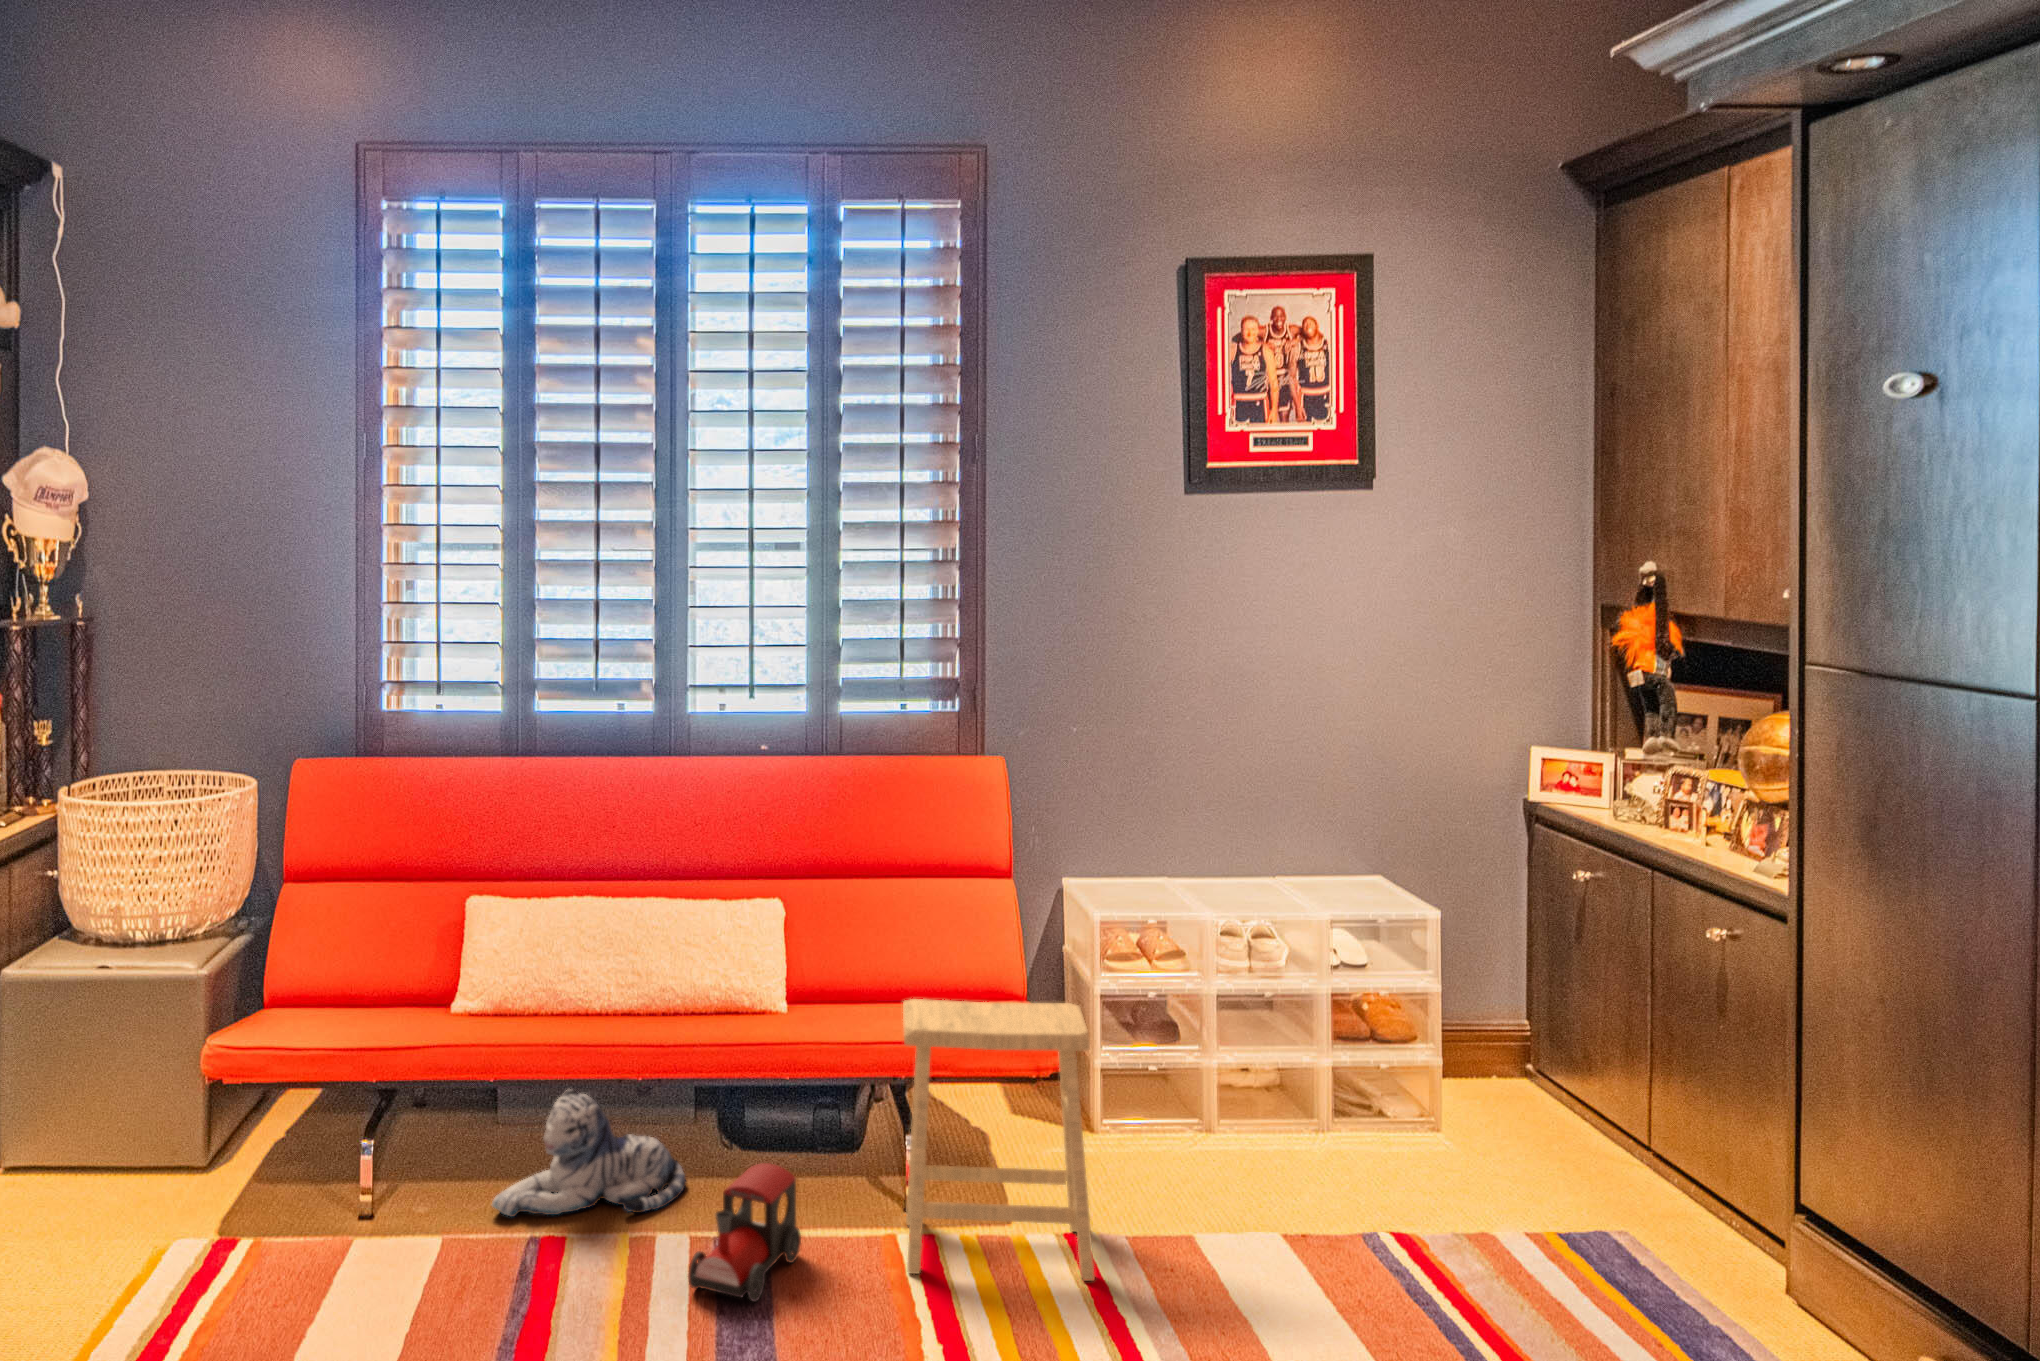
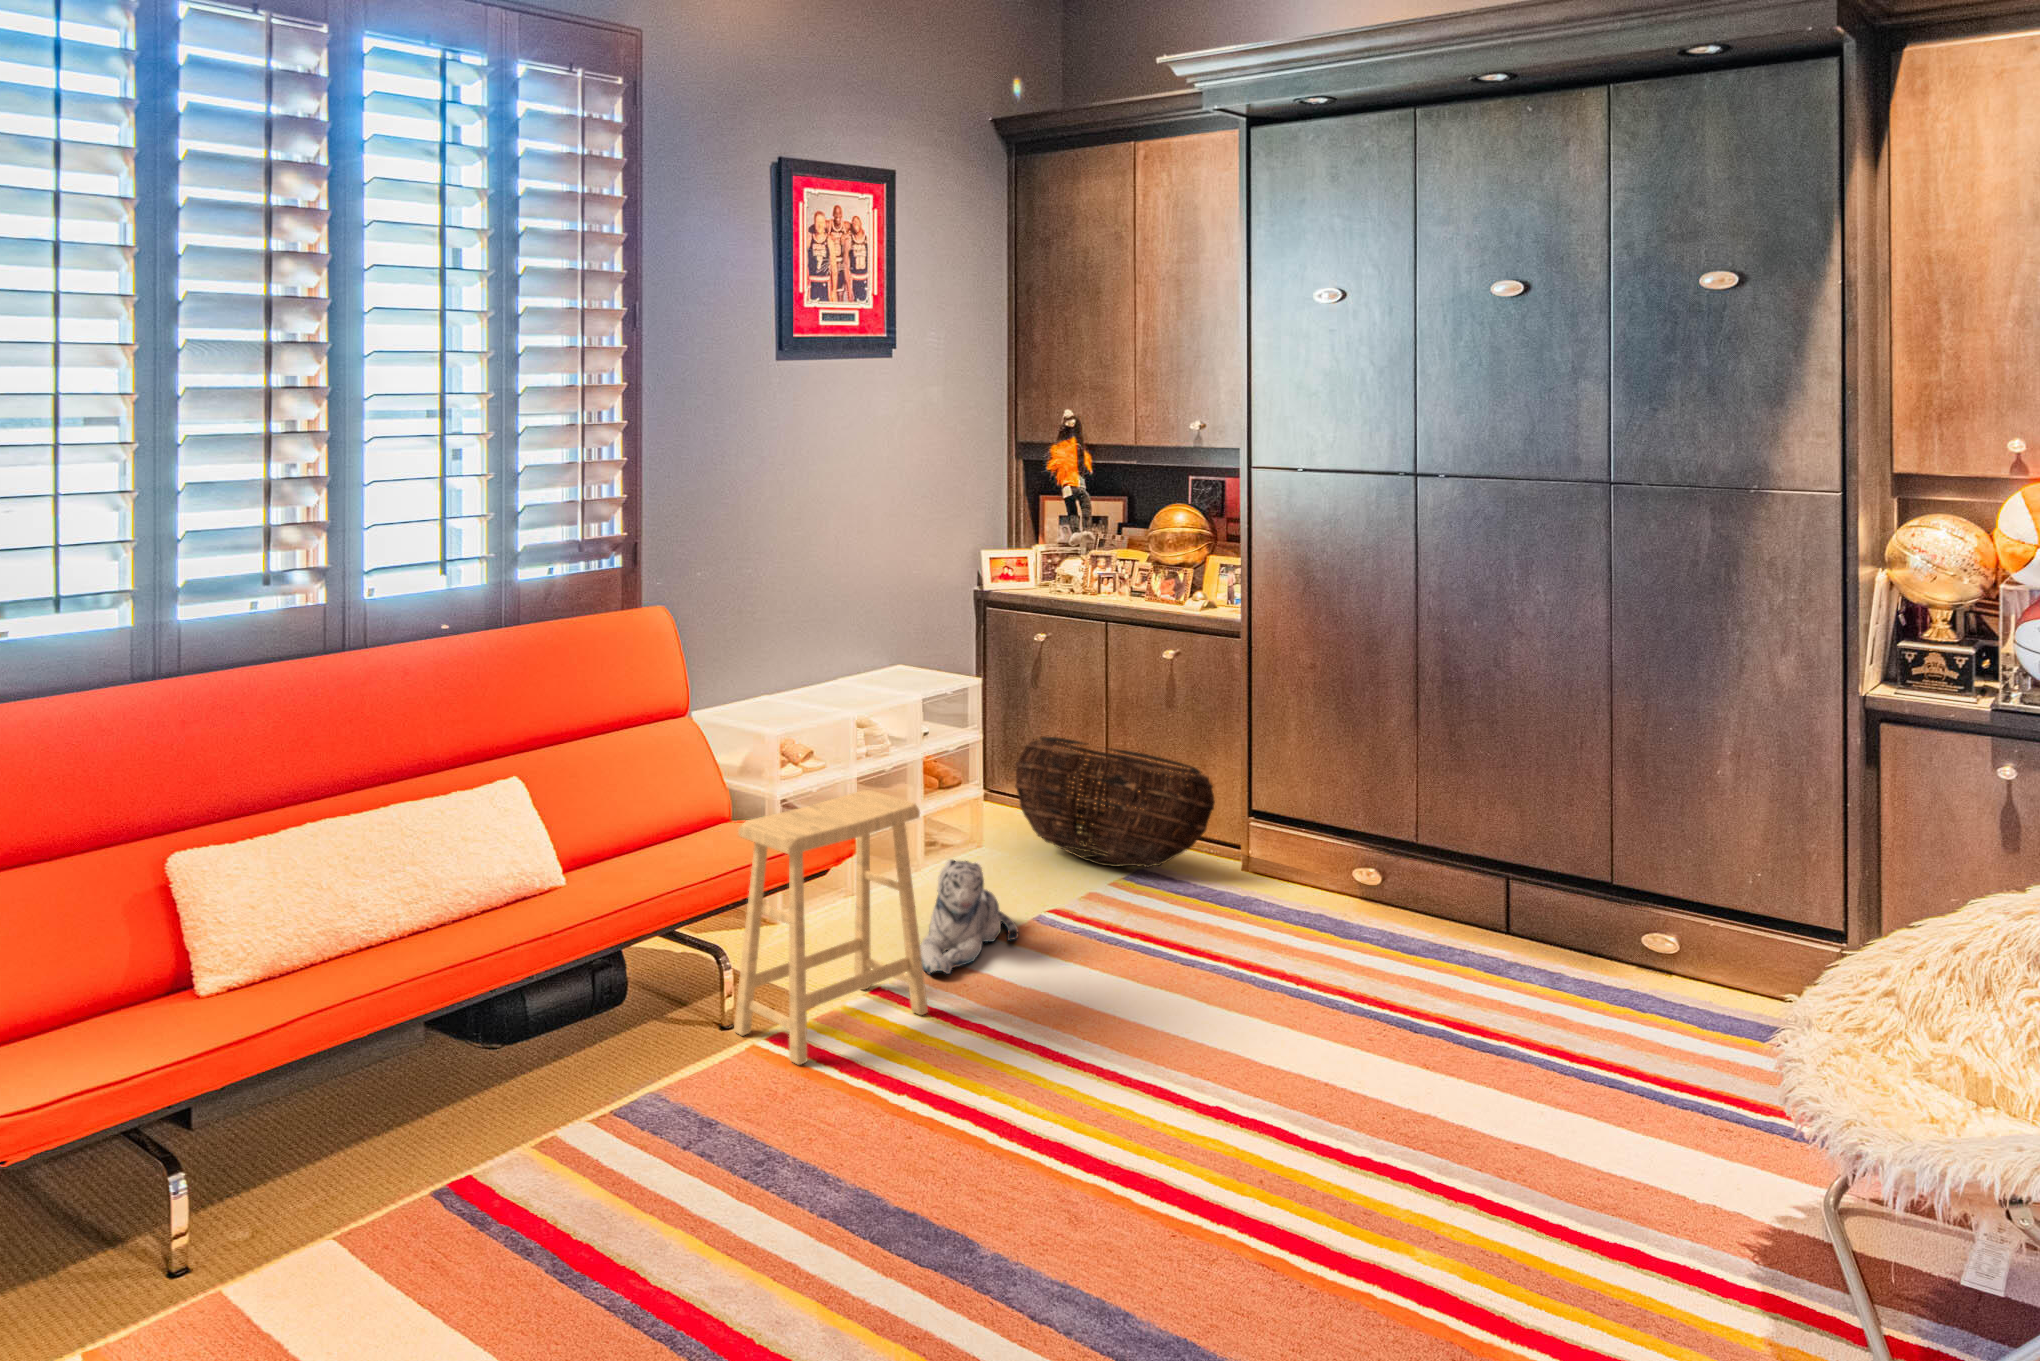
basket: none [1482,1009,1710,1237] -> present [1015,737,1215,867]
plush toy: present [492,1089,686,1217] -> present [920,859,1018,974]
toy train: present [689,1163,801,1302] -> none [627,1014,722,1155]

